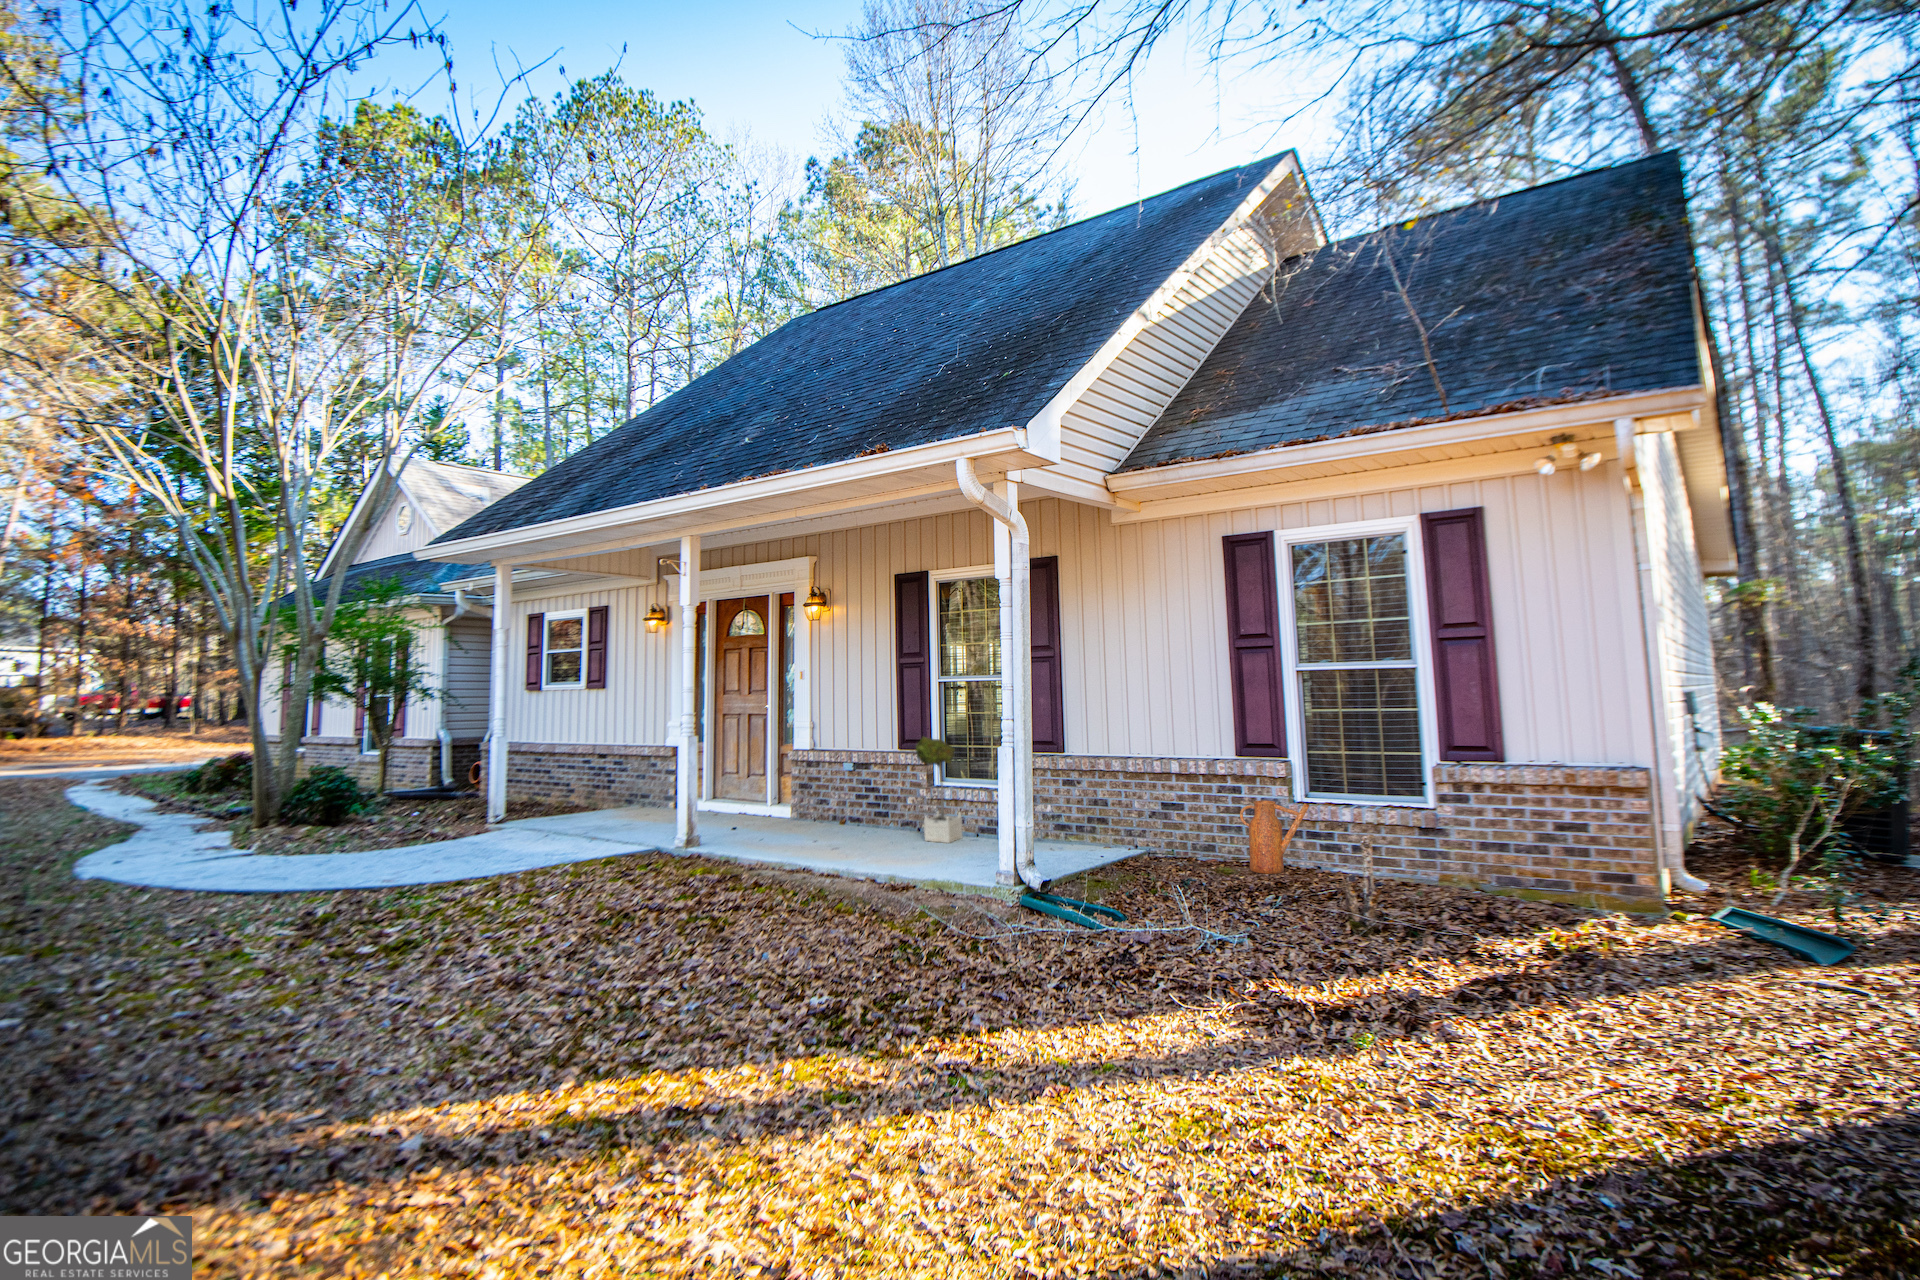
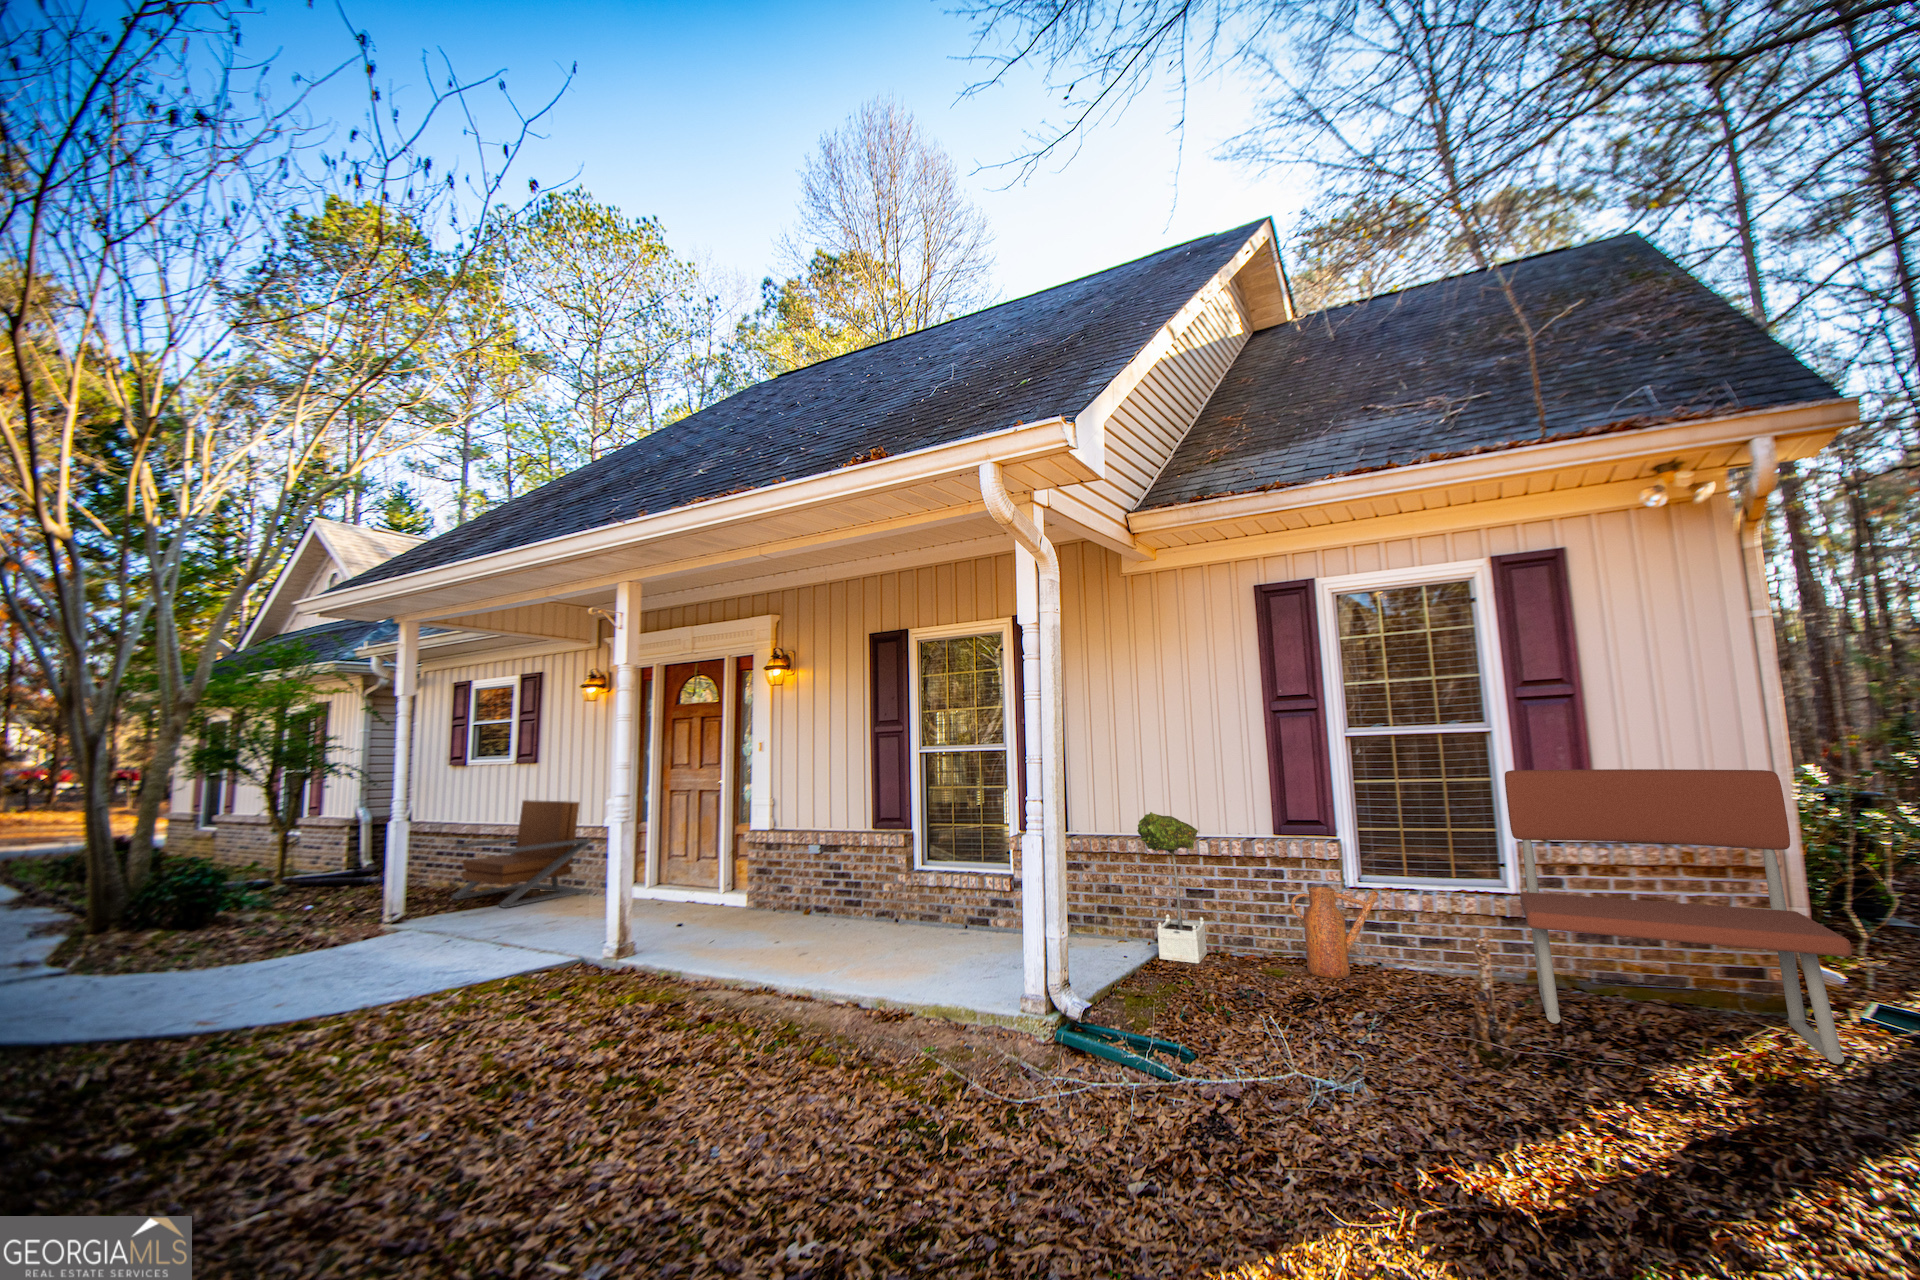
bench: none [1395,702,1619,930] -> present [1505,769,1852,1064]
lounge chair: none [542,724,658,815] -> present [451,800,591,908]
potted tree: present [916,737,962,843] -> present [1137,812,1207,963]

